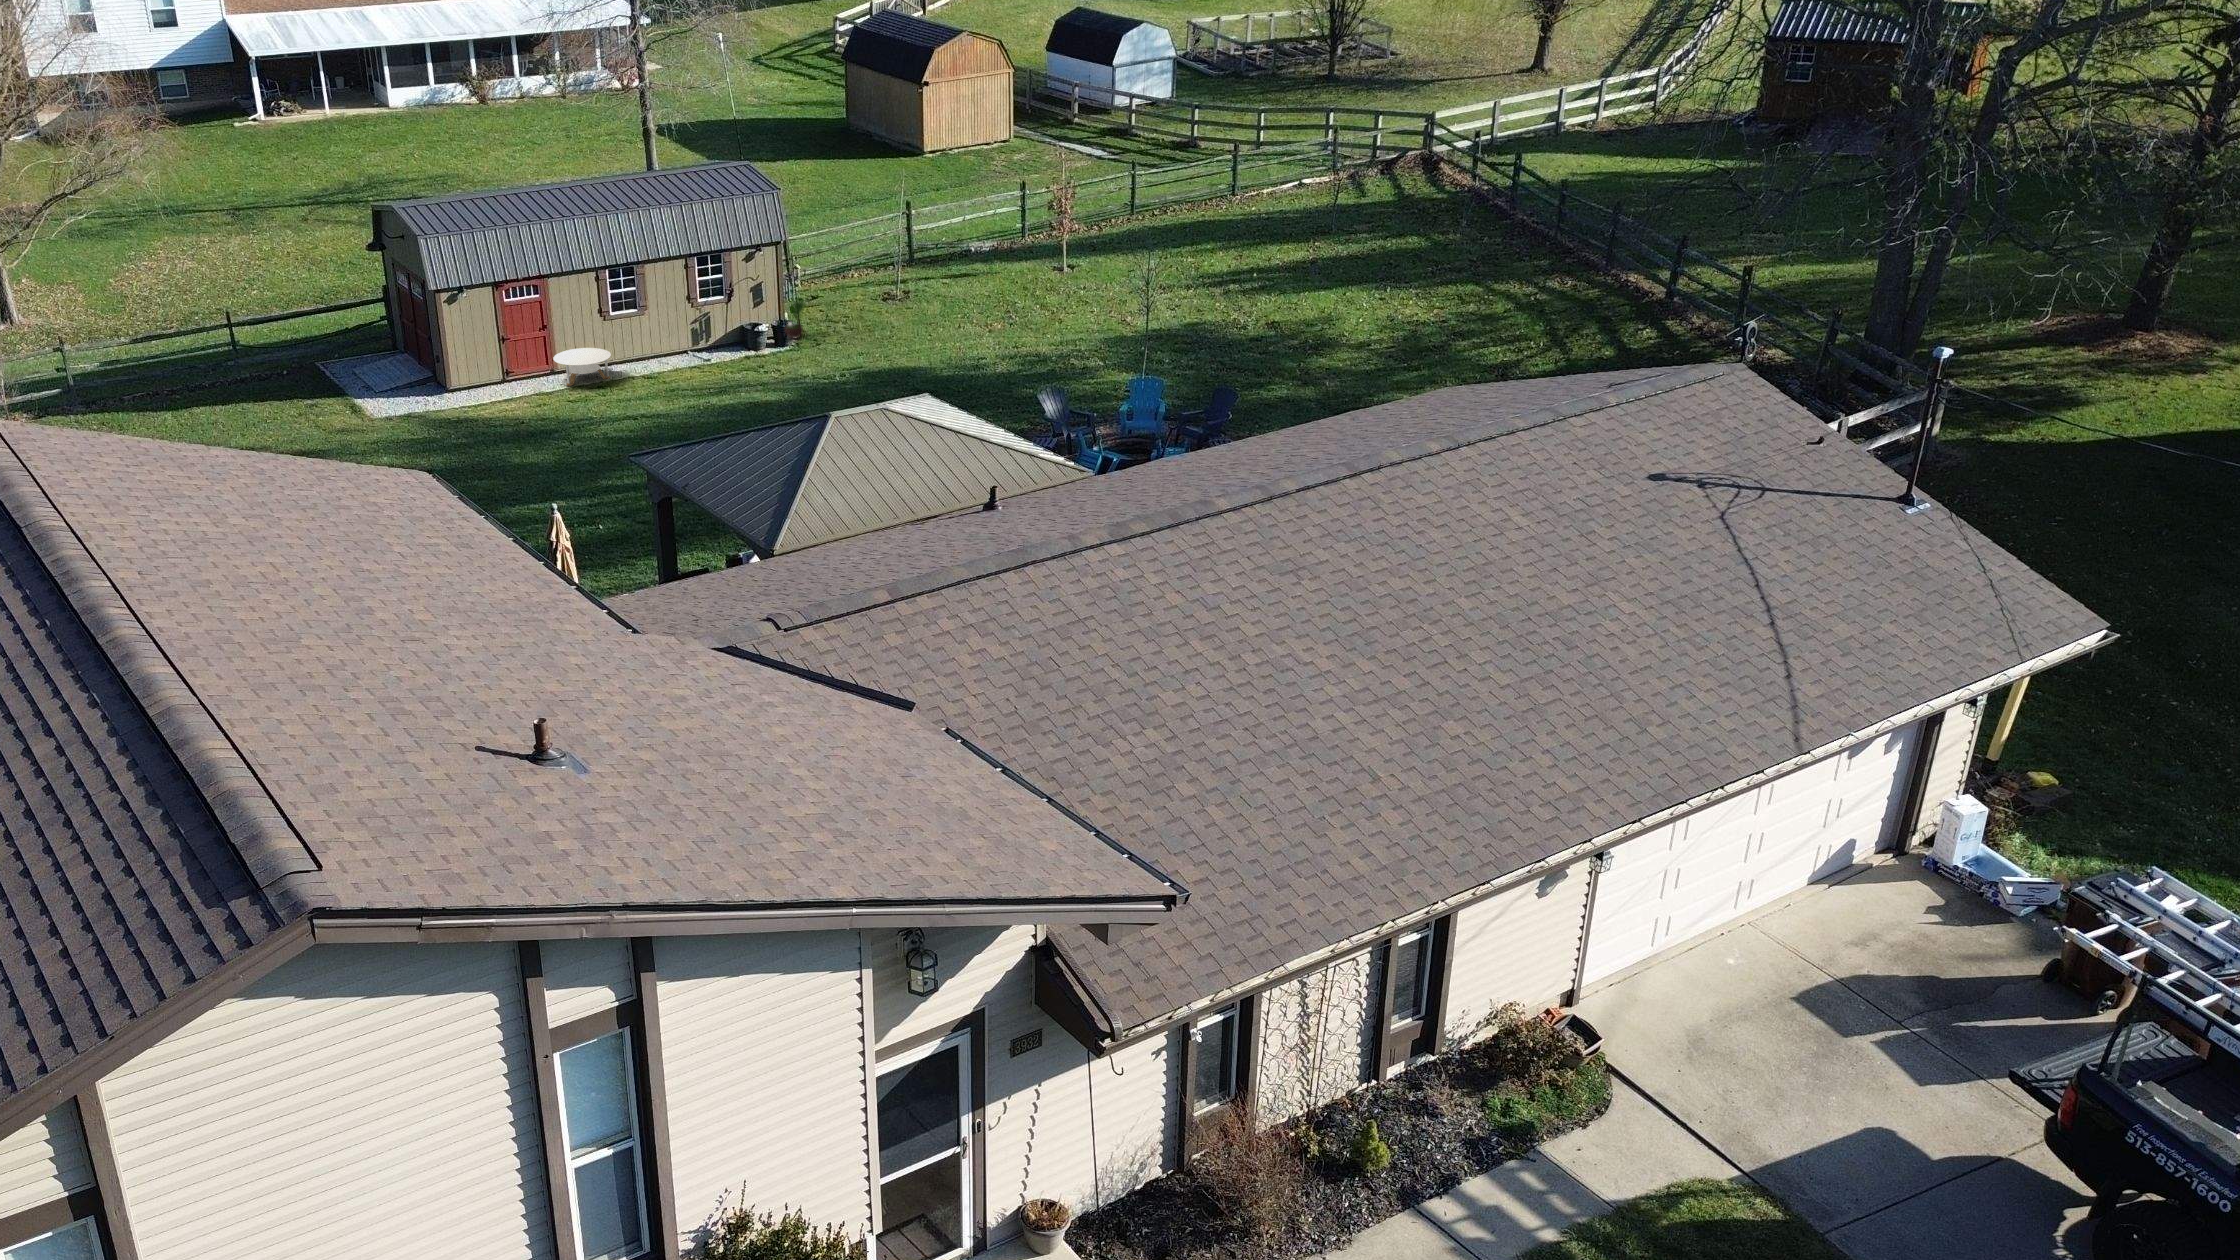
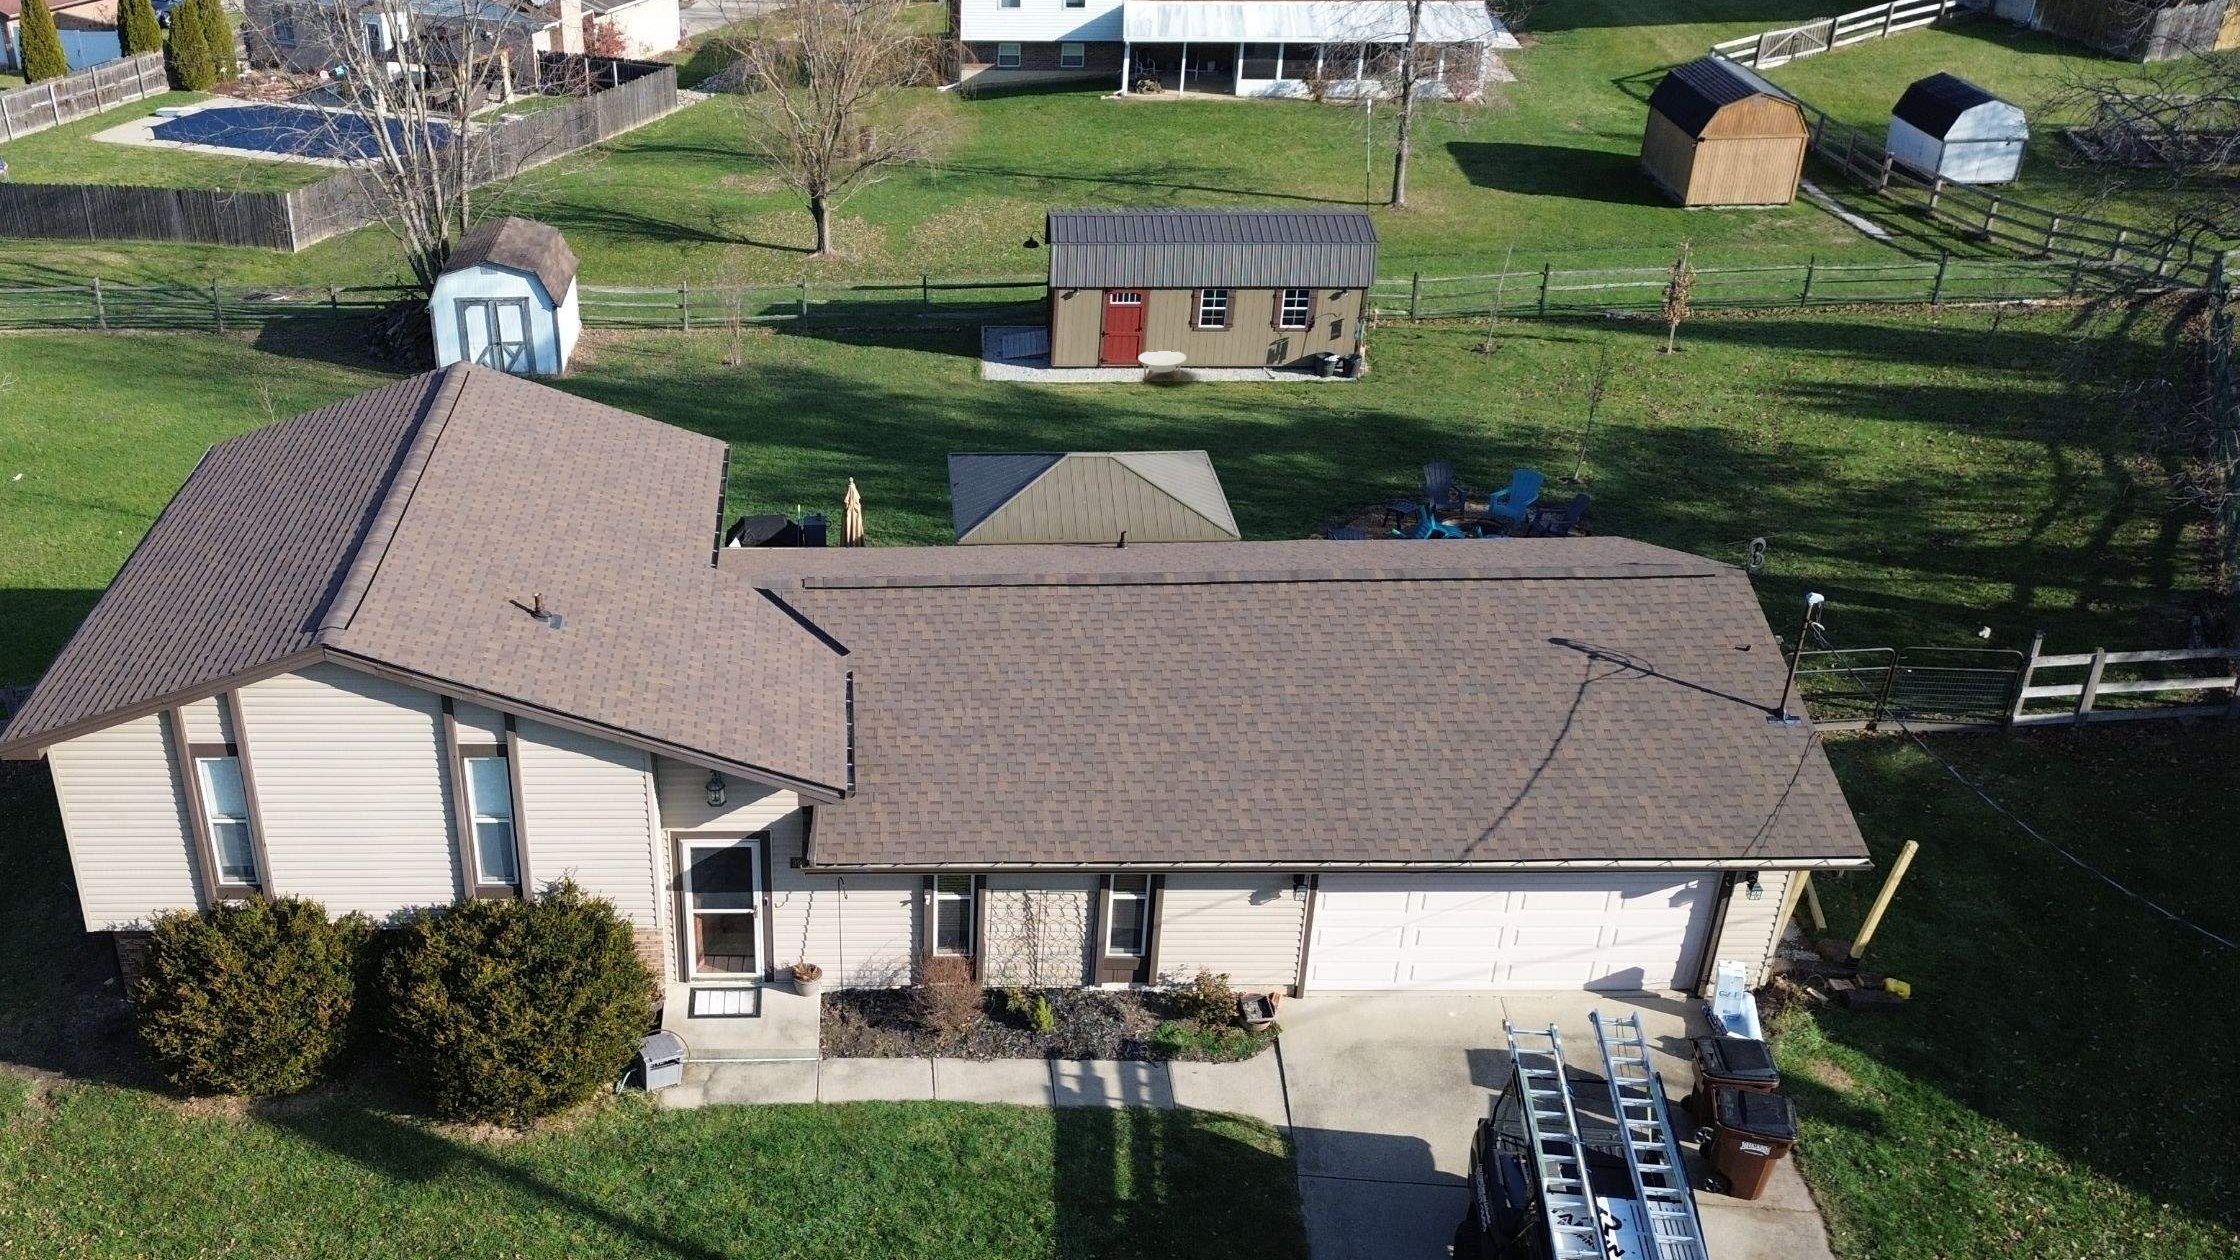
potted tree: present [784,301,805,339] -> none [1350,338,1375,374]

